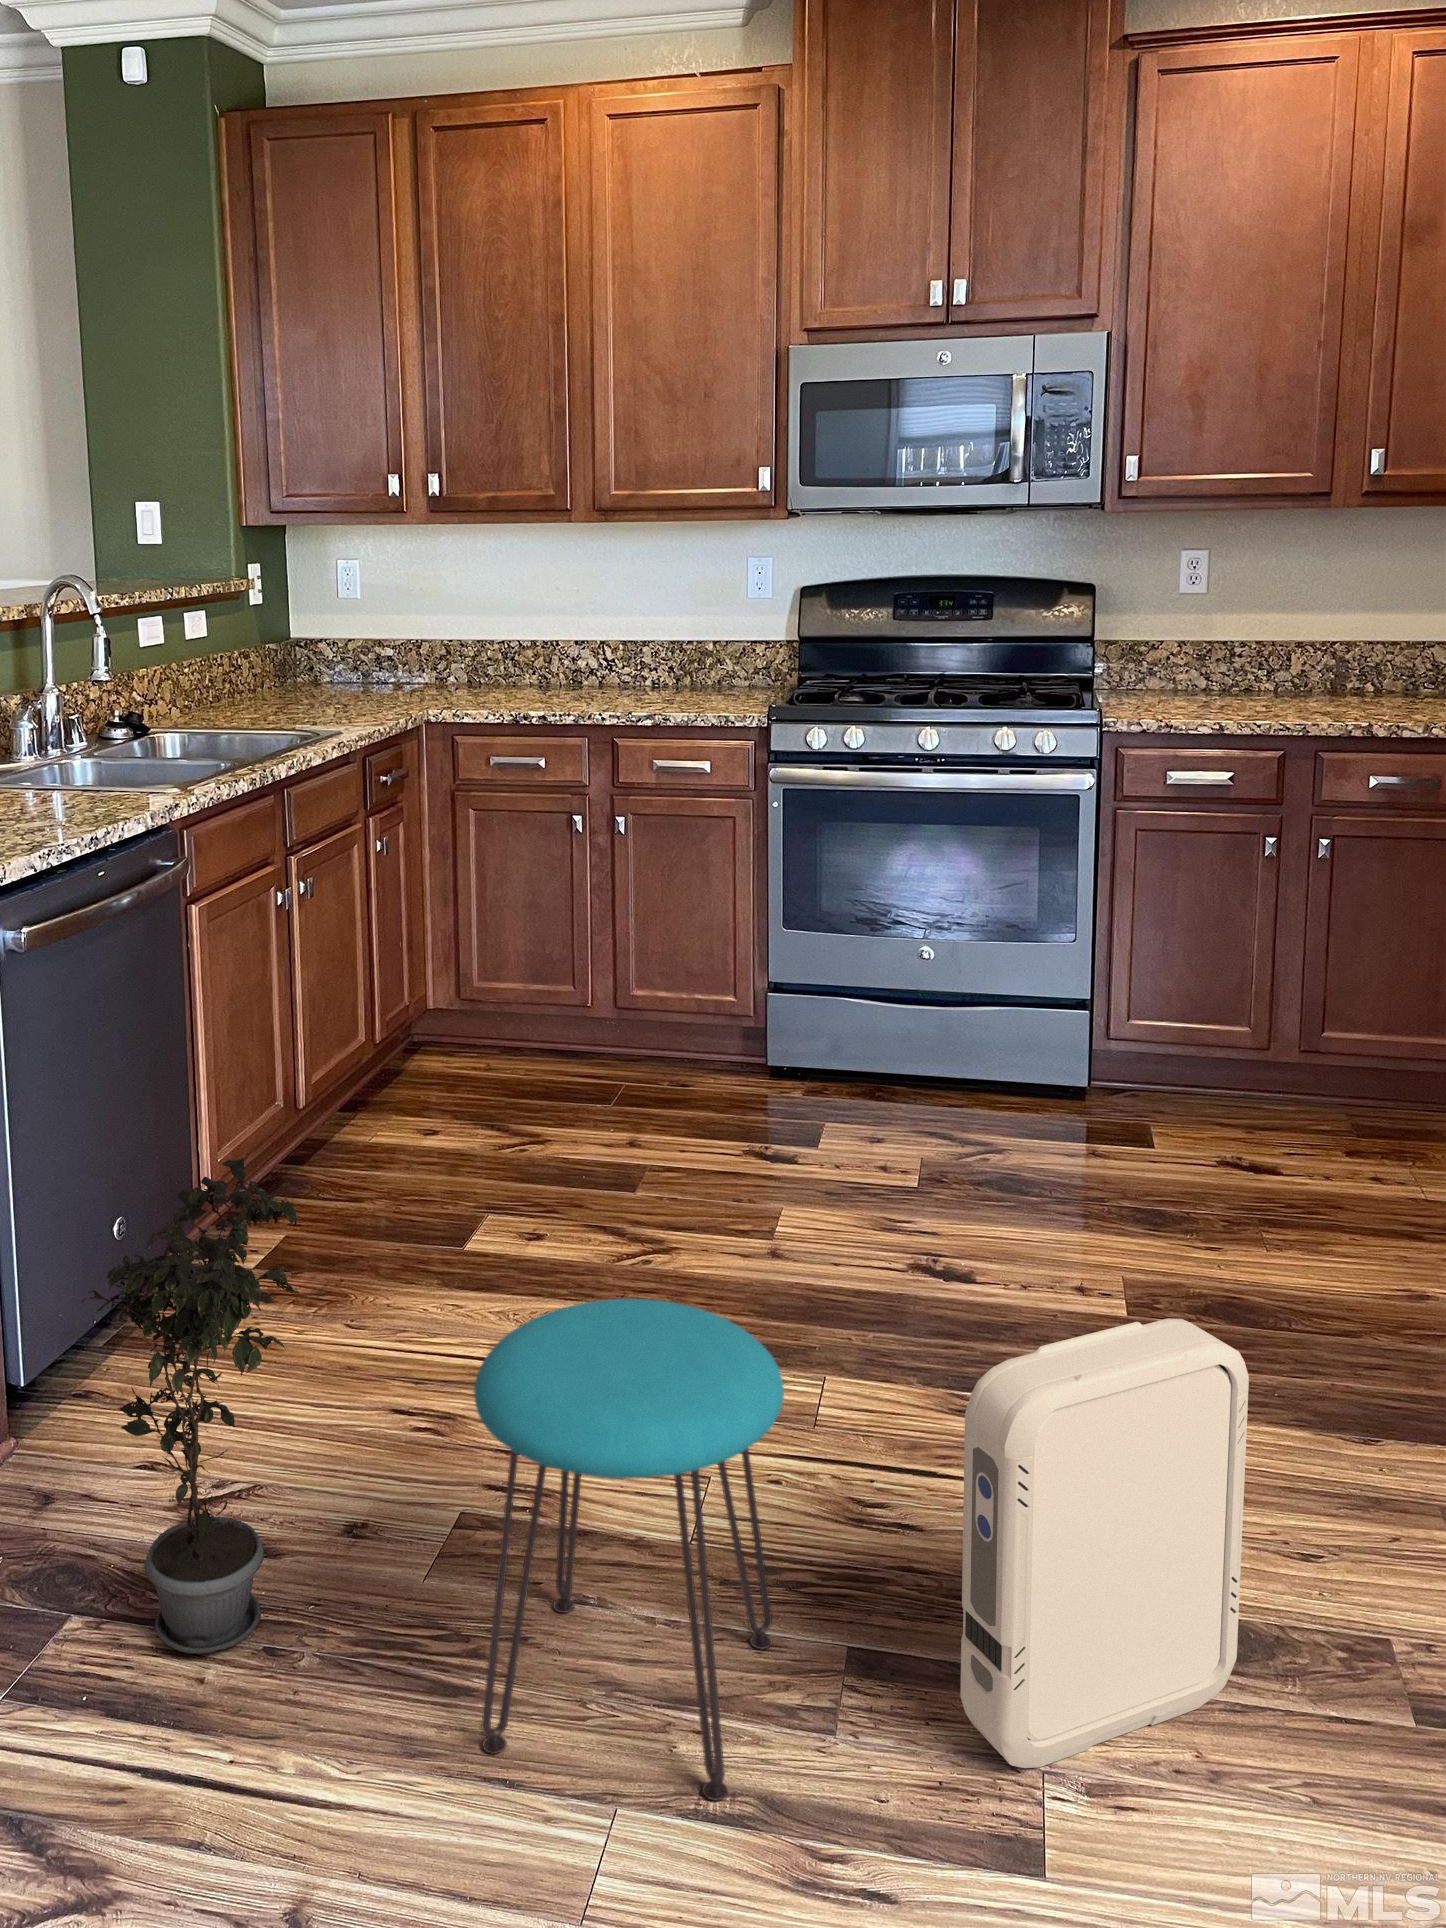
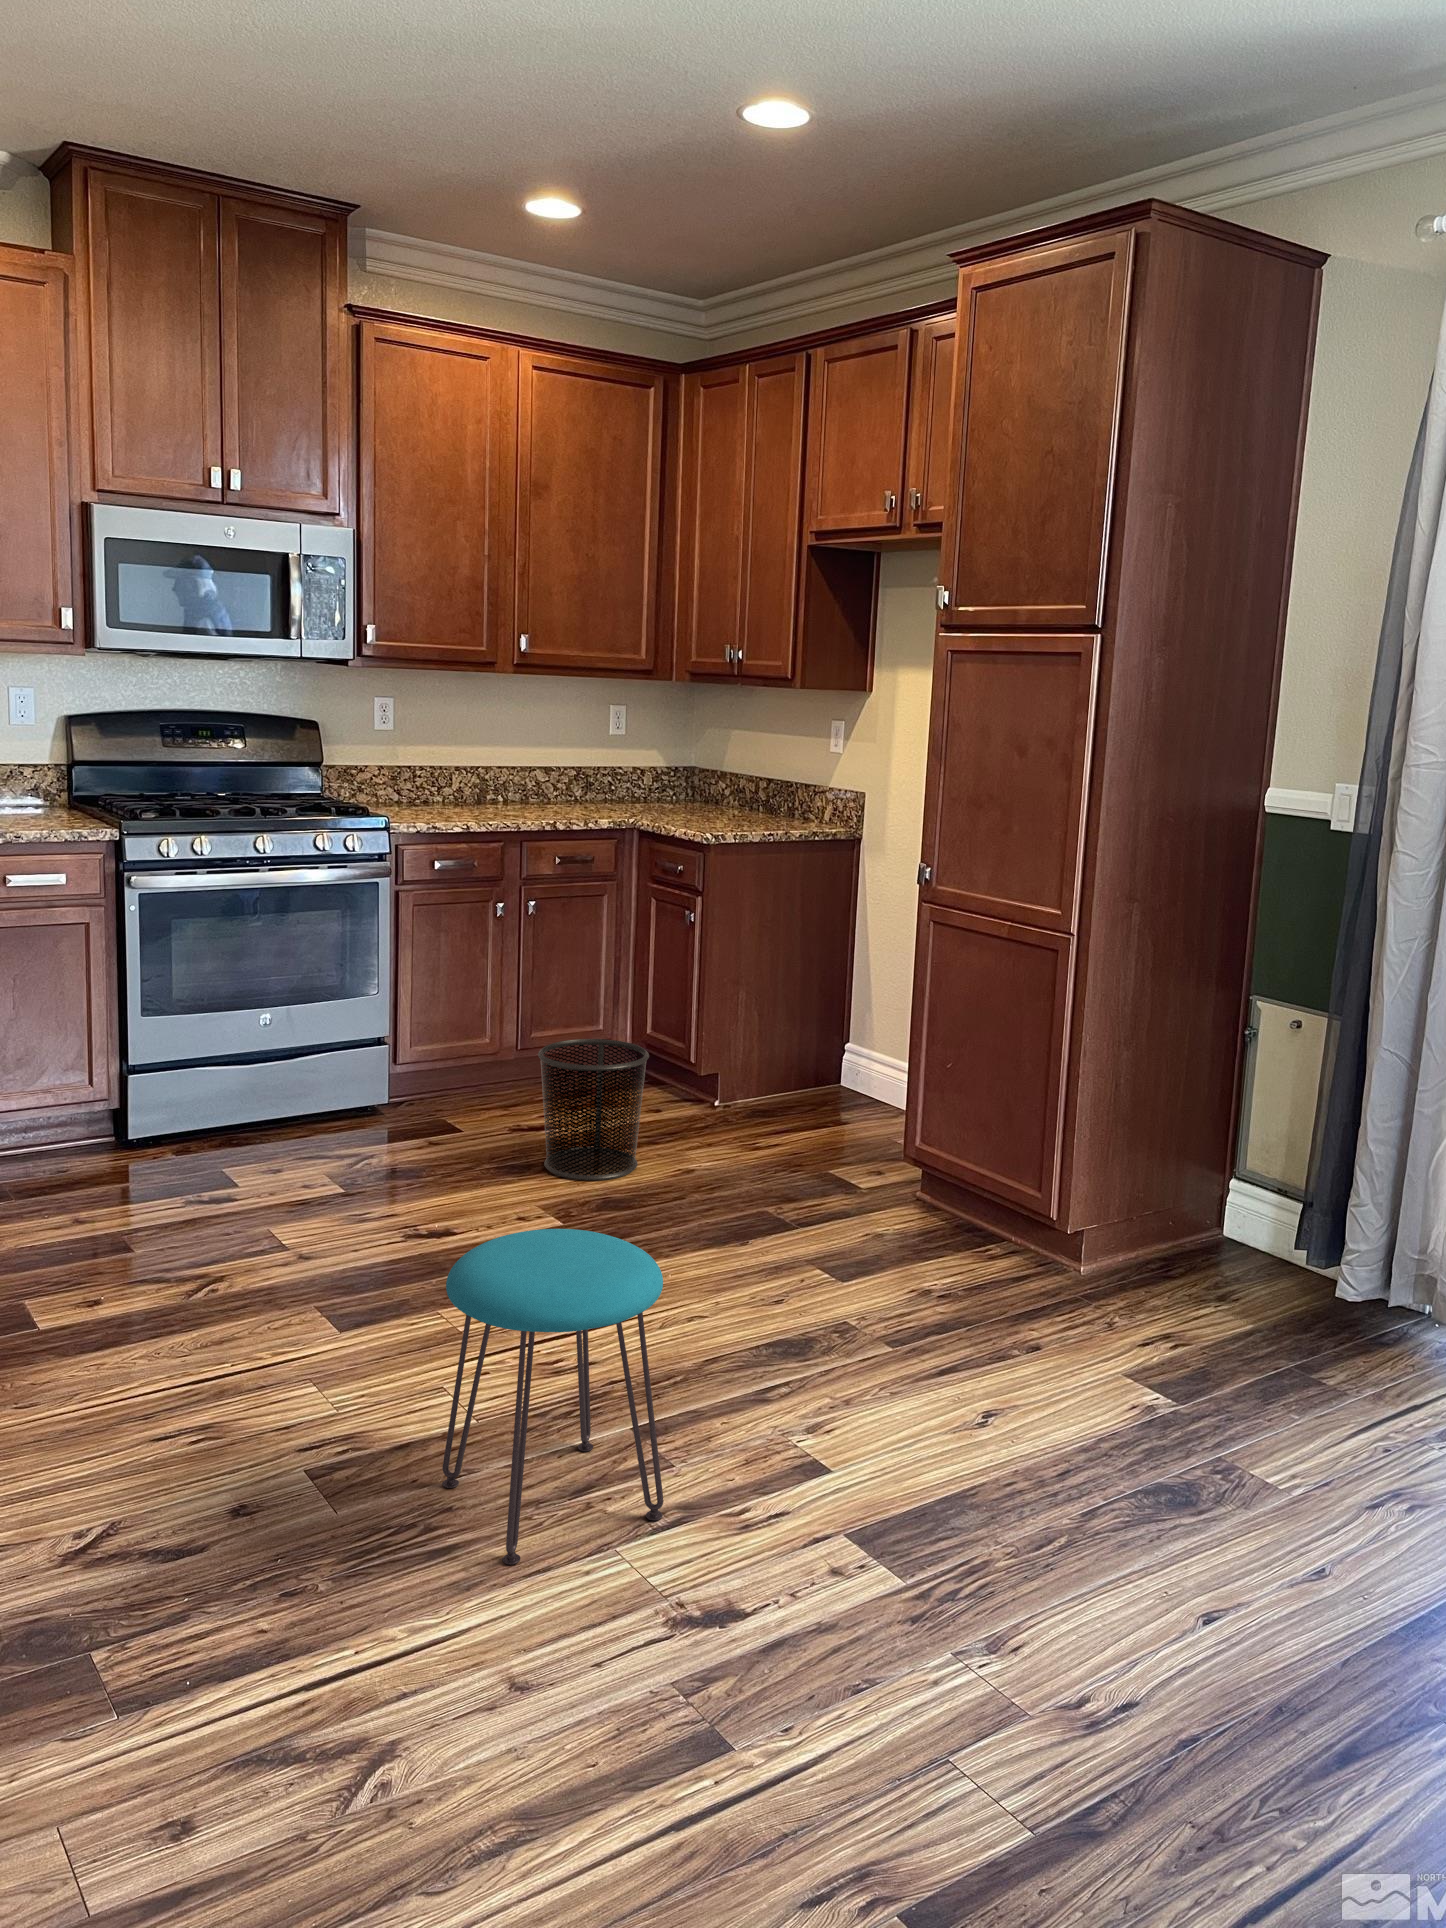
waste bin: none [1193,1047,1373,1268] -> present [538,1039,649,1180]
potted plant: present [81,1158,303,1656] -> none [132,1197,357,1626]
air purifier: present [961,1319,1249,1768] -> none [731,1160,829,1435]

